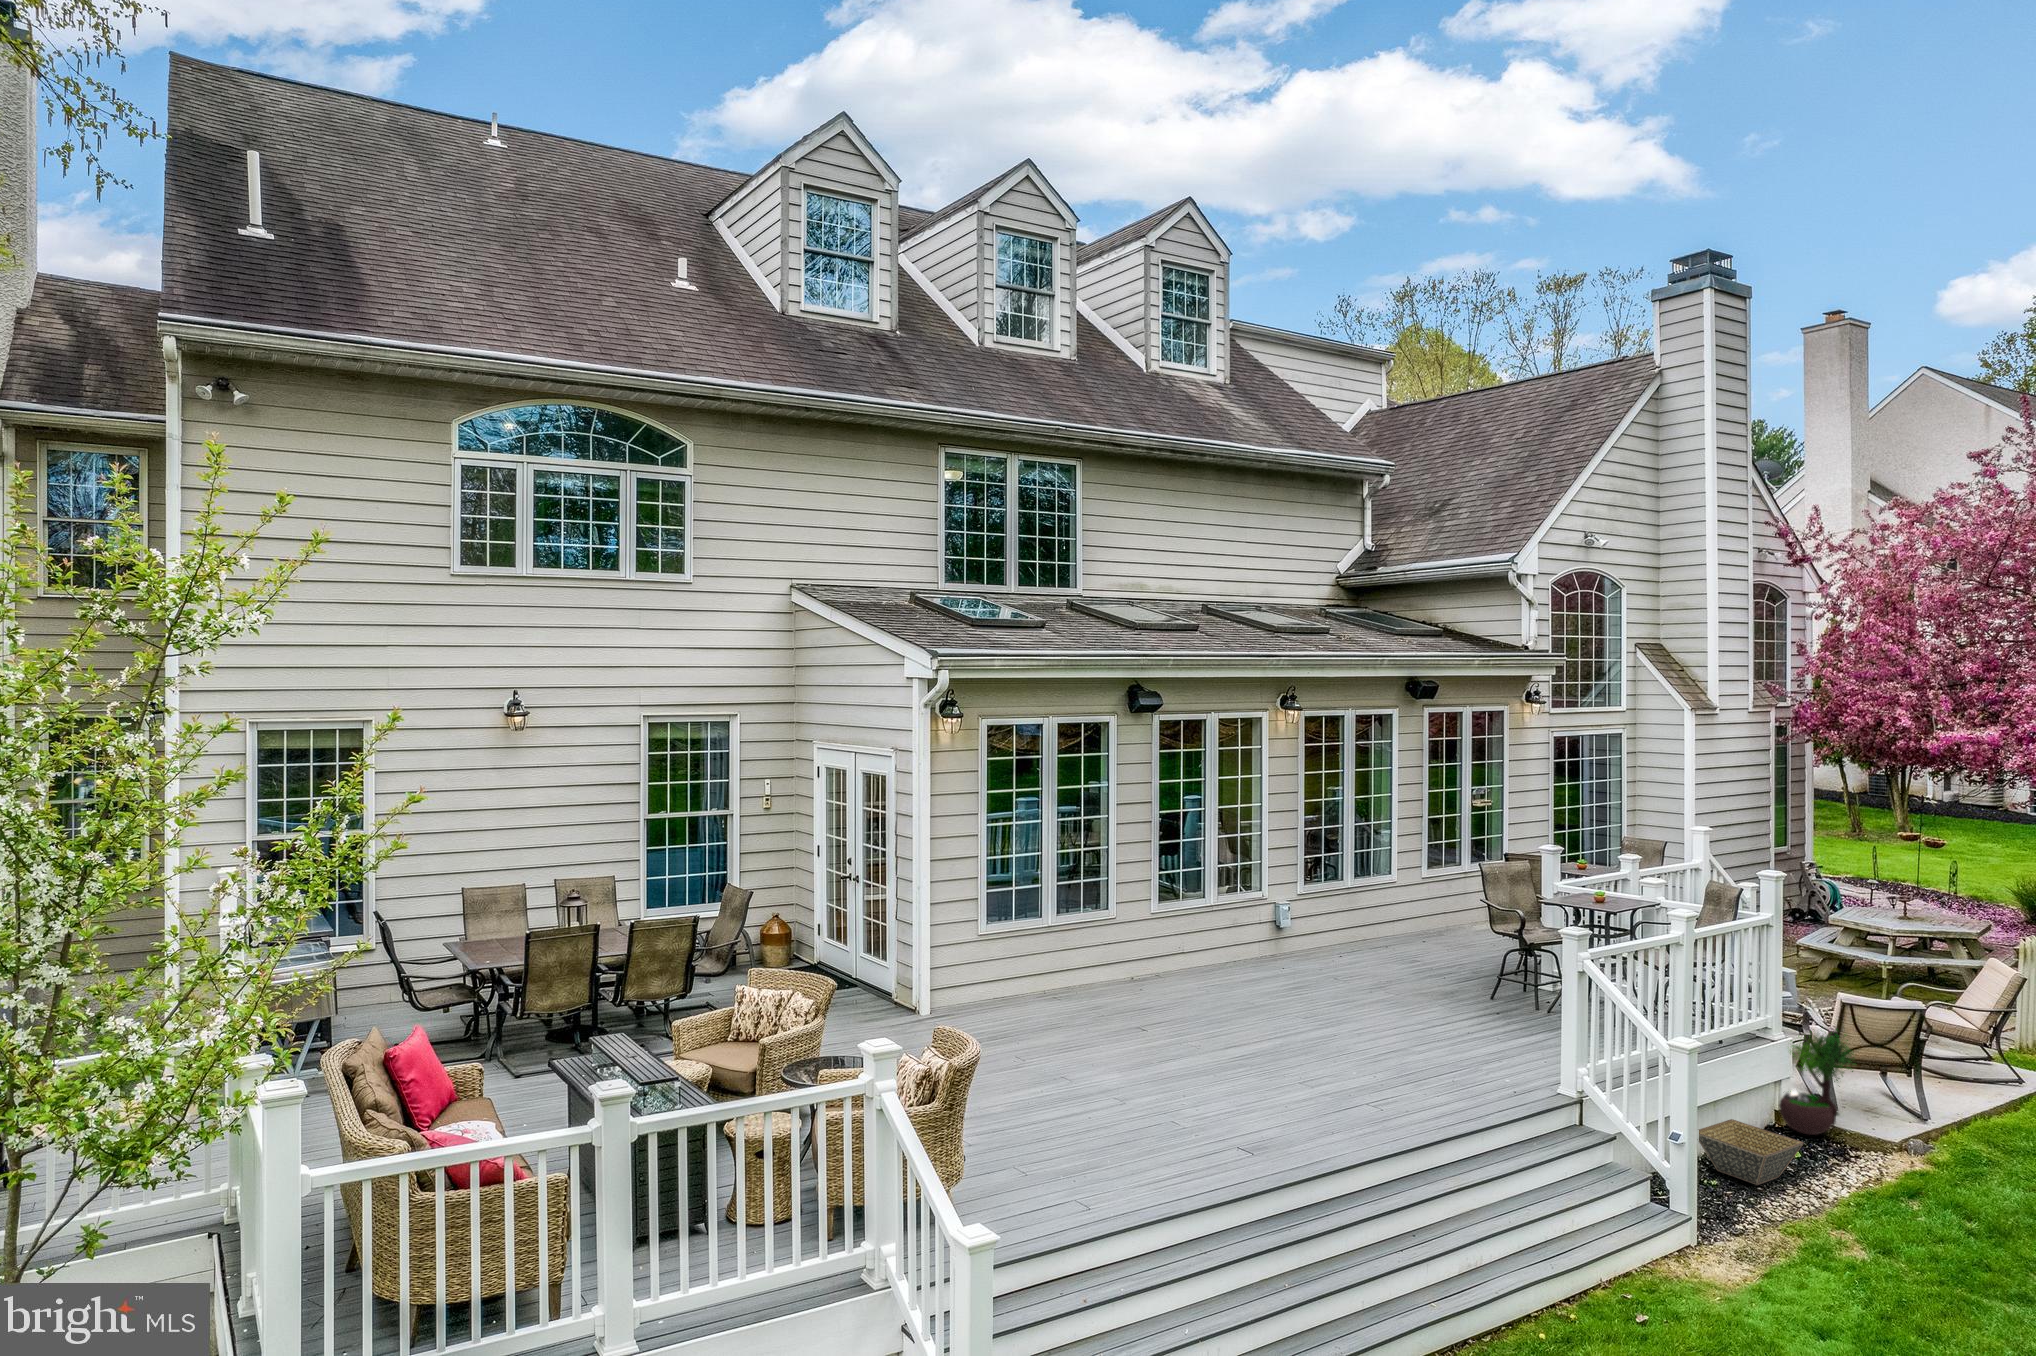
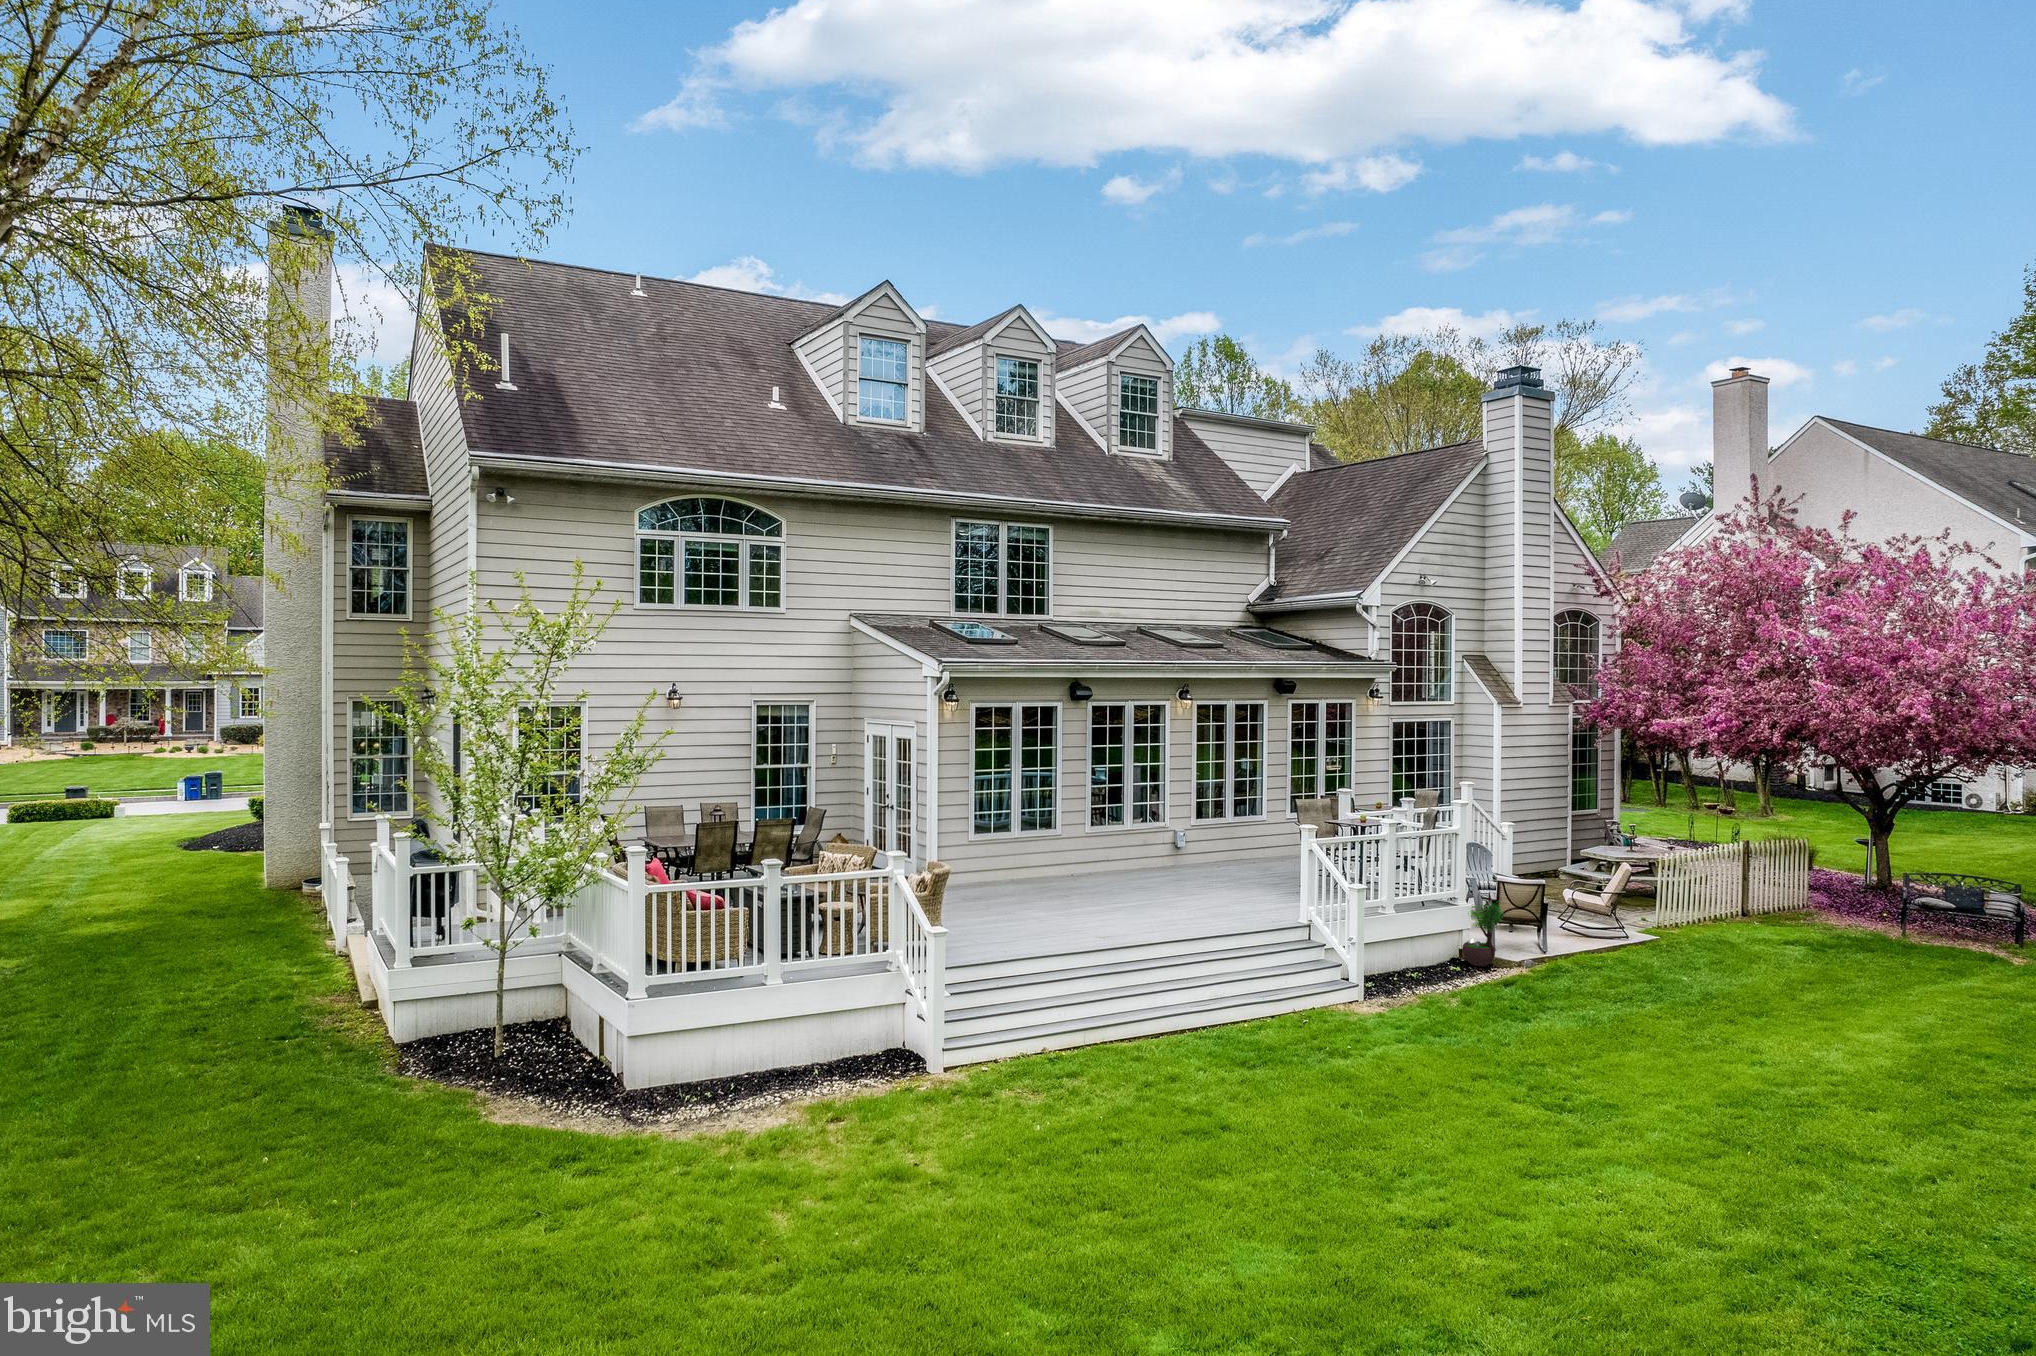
basket: present [1699,1119,1803,1185] -> none [1391,951,1454,985]

